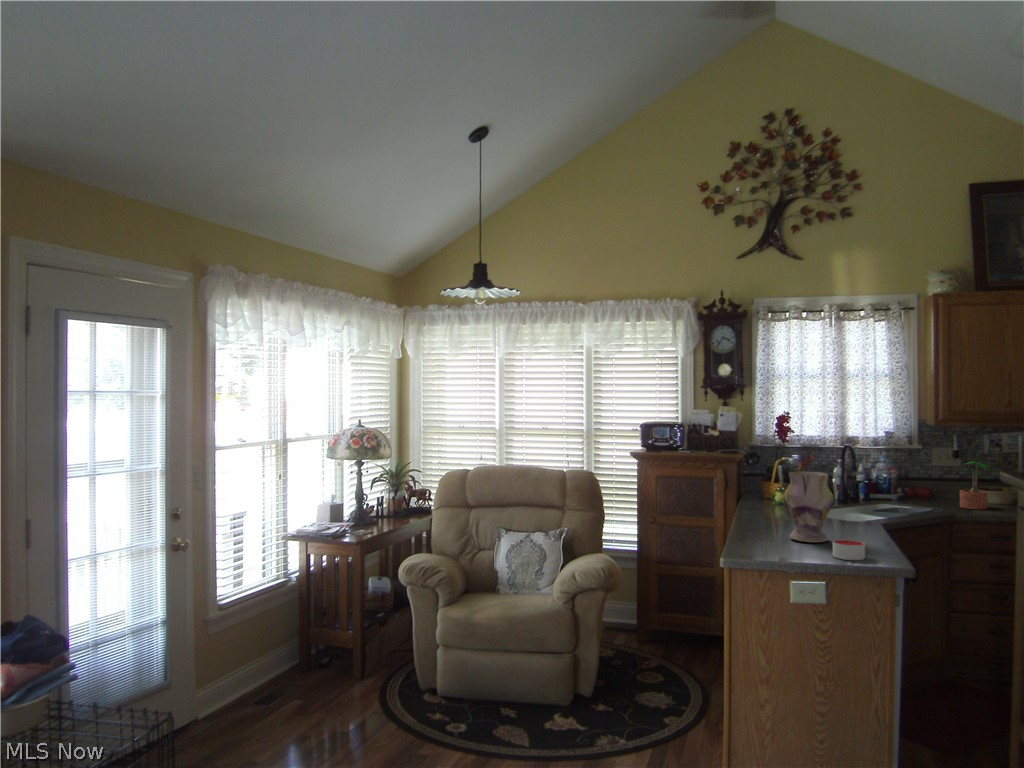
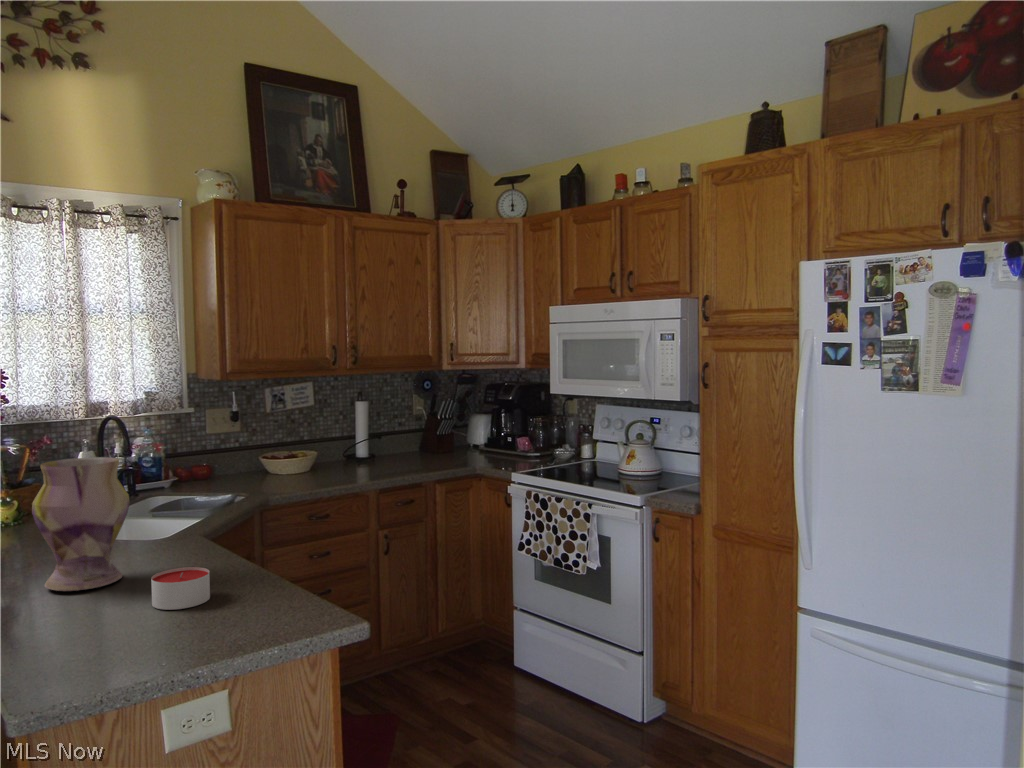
potted plant: present [960,461,987,509] -> none [251,423,284,483]

